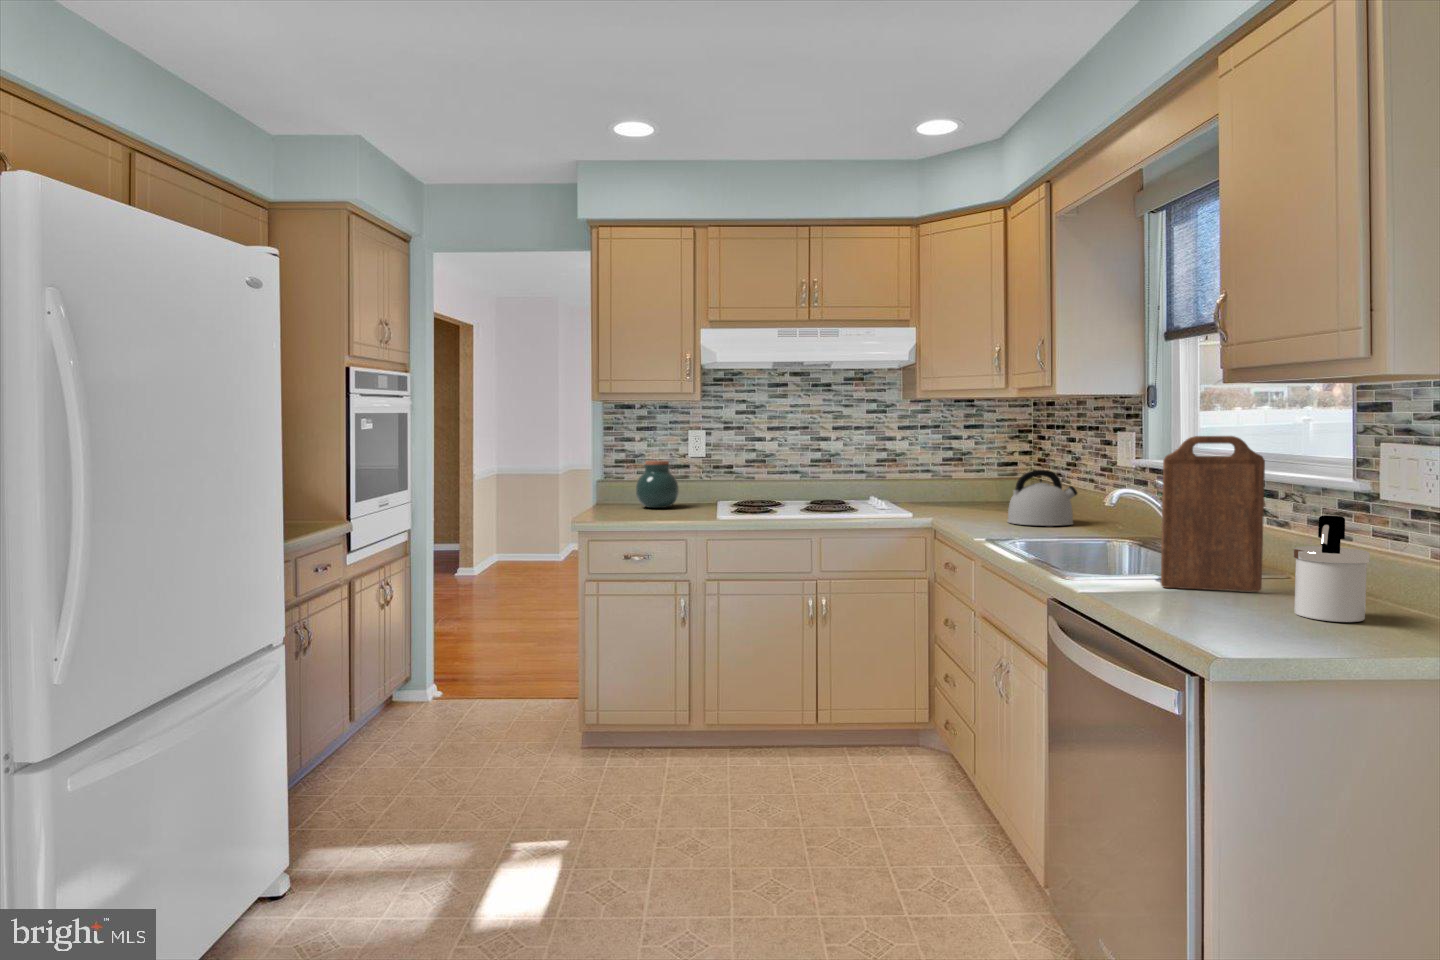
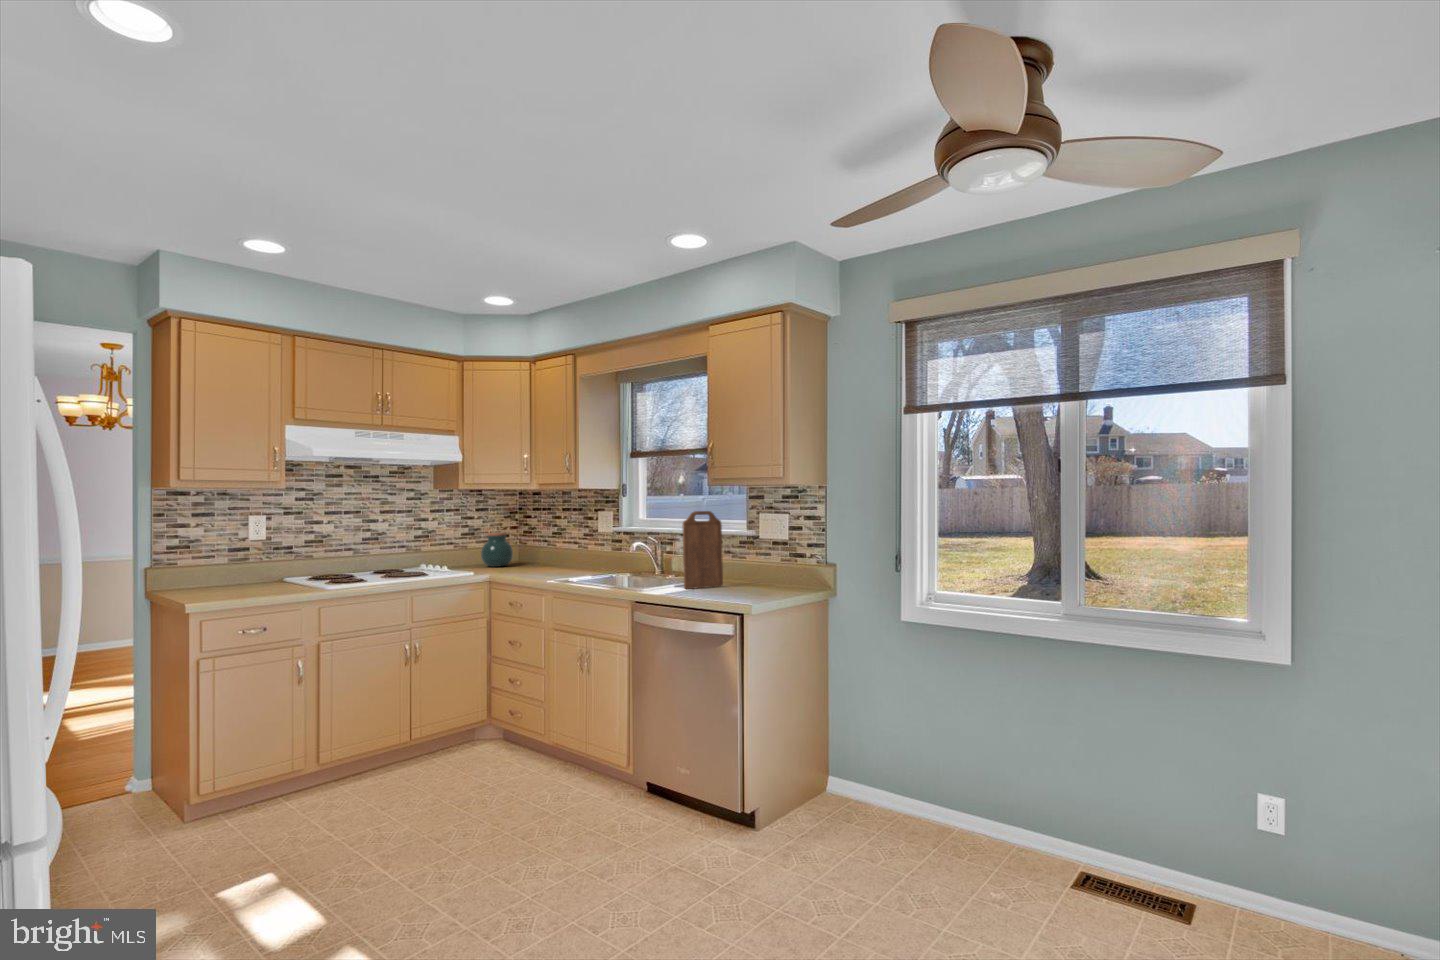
jar: present [636,461,679,508] -> present [481,533,513,567]
kettle: present [1007,470,1077,526] -> none [537,536,578,572]
soap dispenser: present [1293,515,1370,622] -> none [745,545,772,592]

